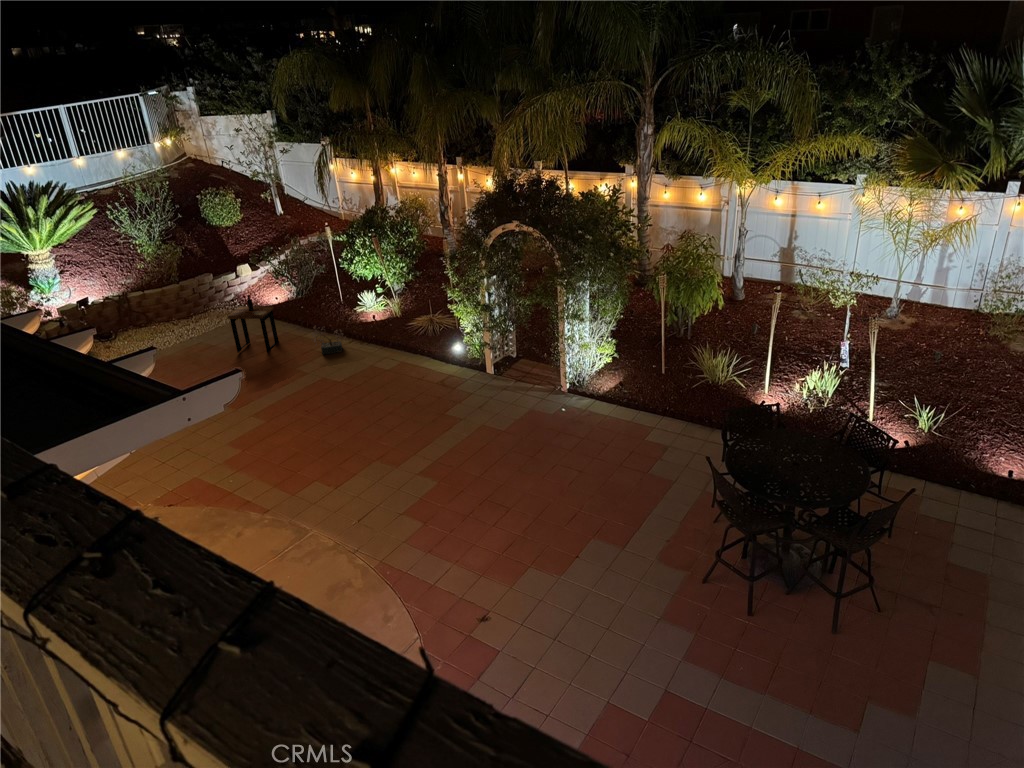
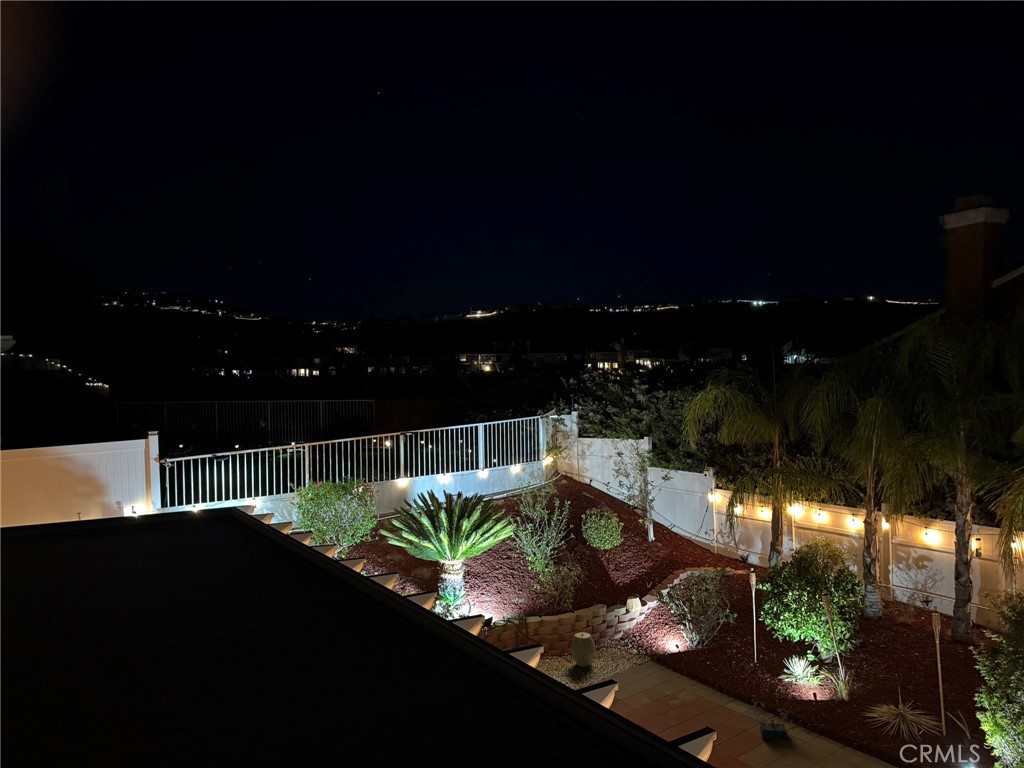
side table: present [227,295,278,353] -> none [648,646,695,719]
woven basket: none [176,300,202,330] -> present [571,632,596,667]

